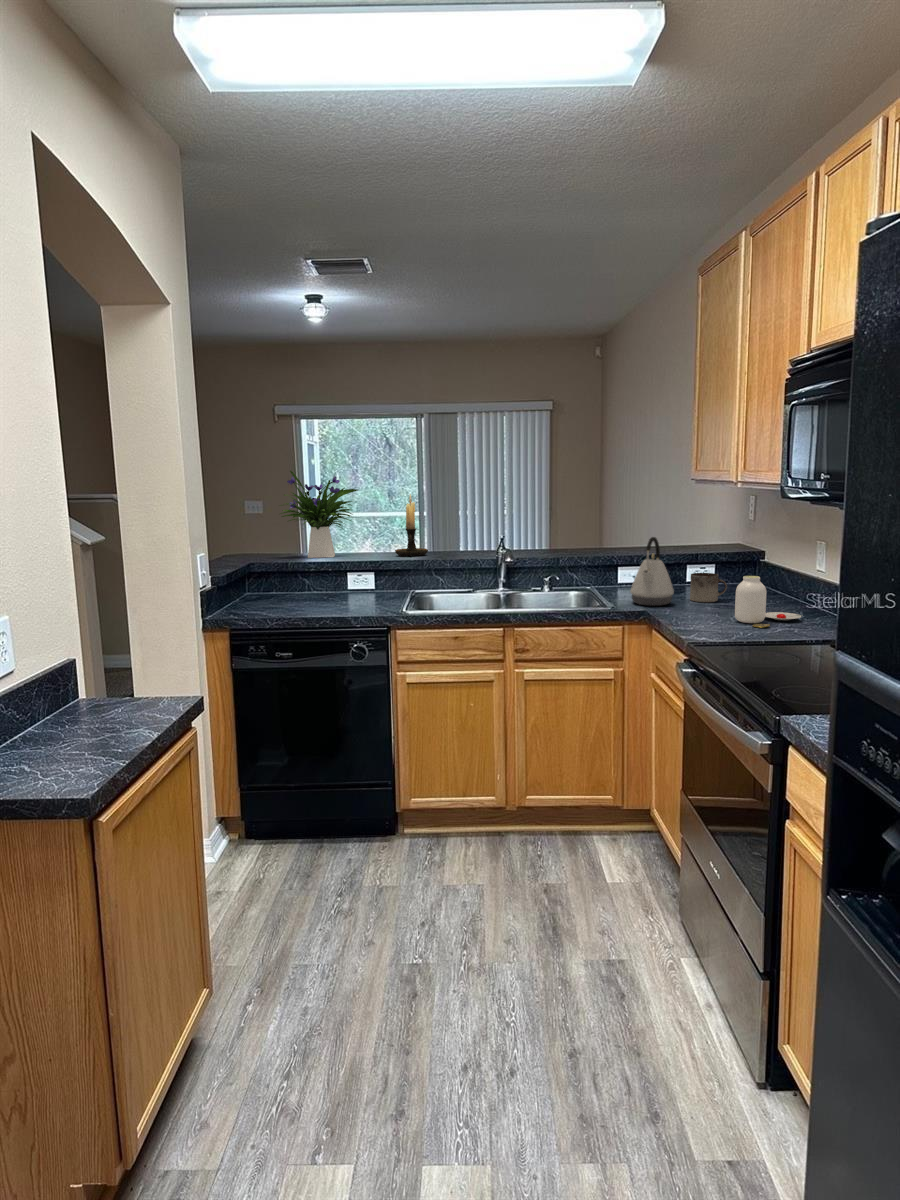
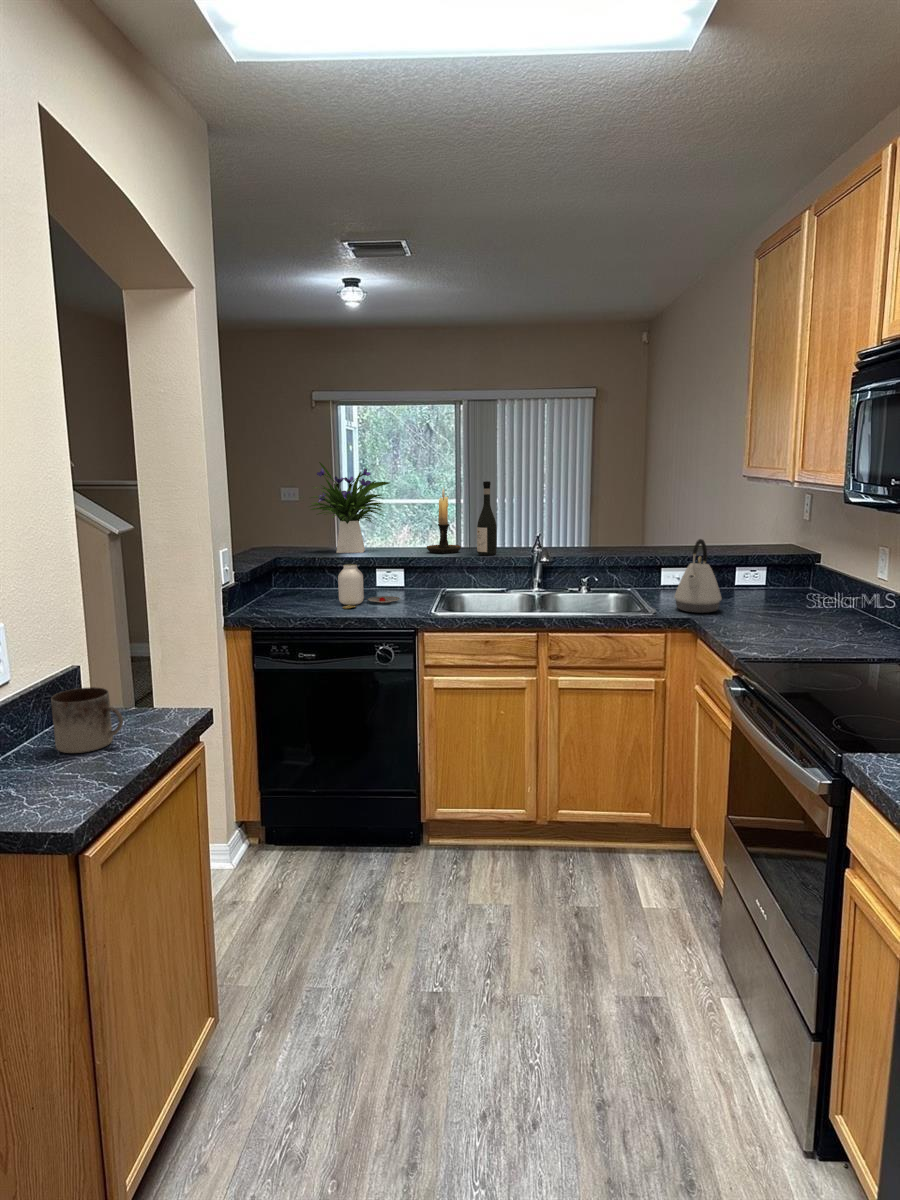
wine bottle: none [444,487,462,557] -> present [477,481,497,555]
mug: present [690,573,727,602] -> present [51,687,123,753]
jar: present [735,576,801,628] -> present [338,564,400,609]

